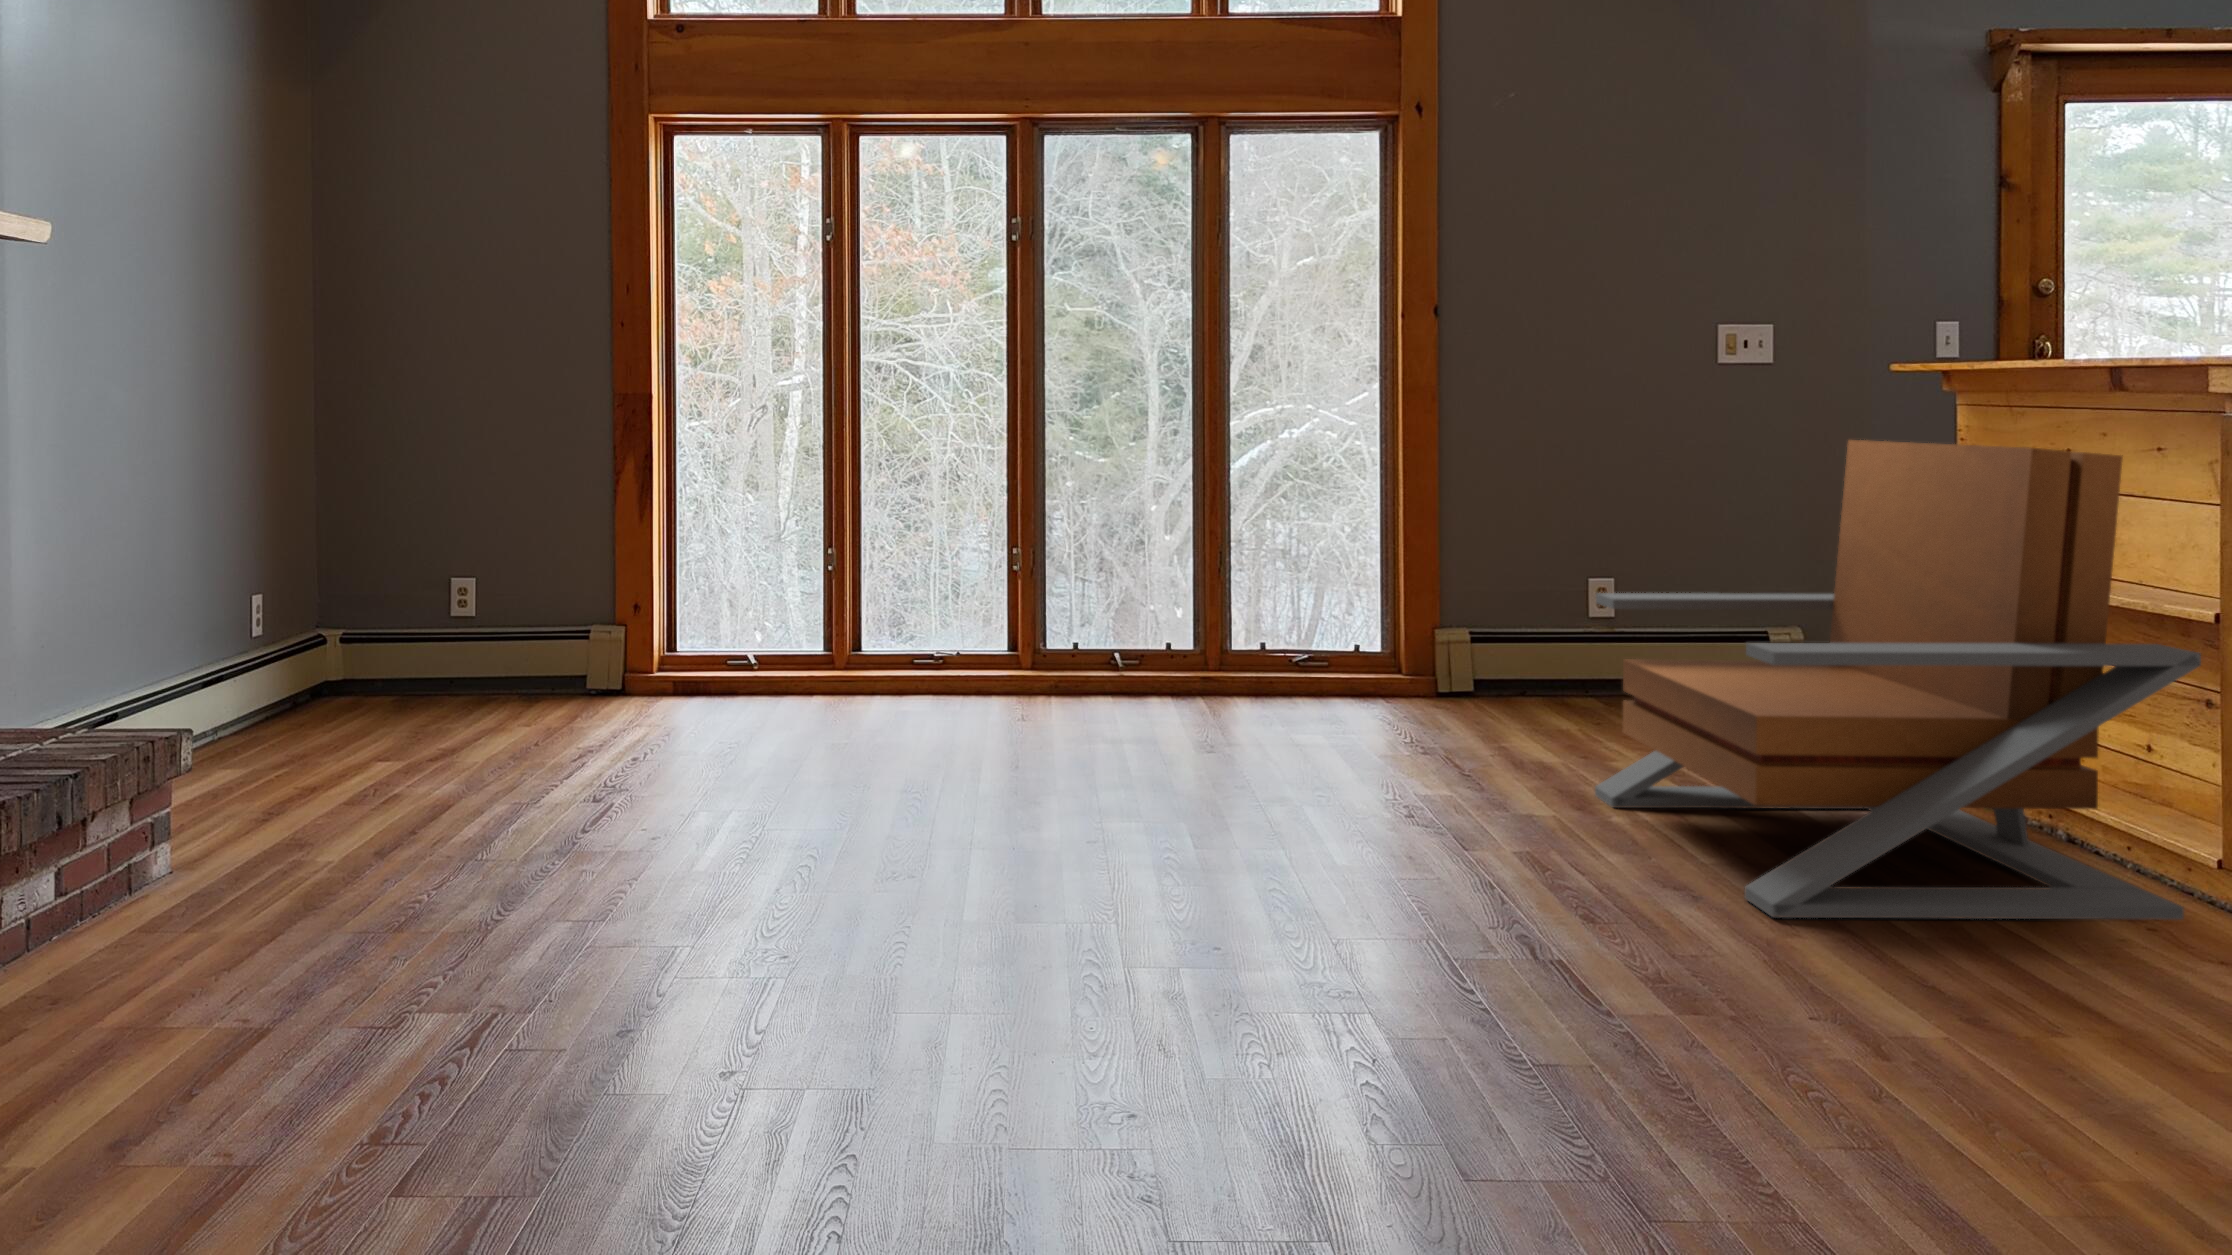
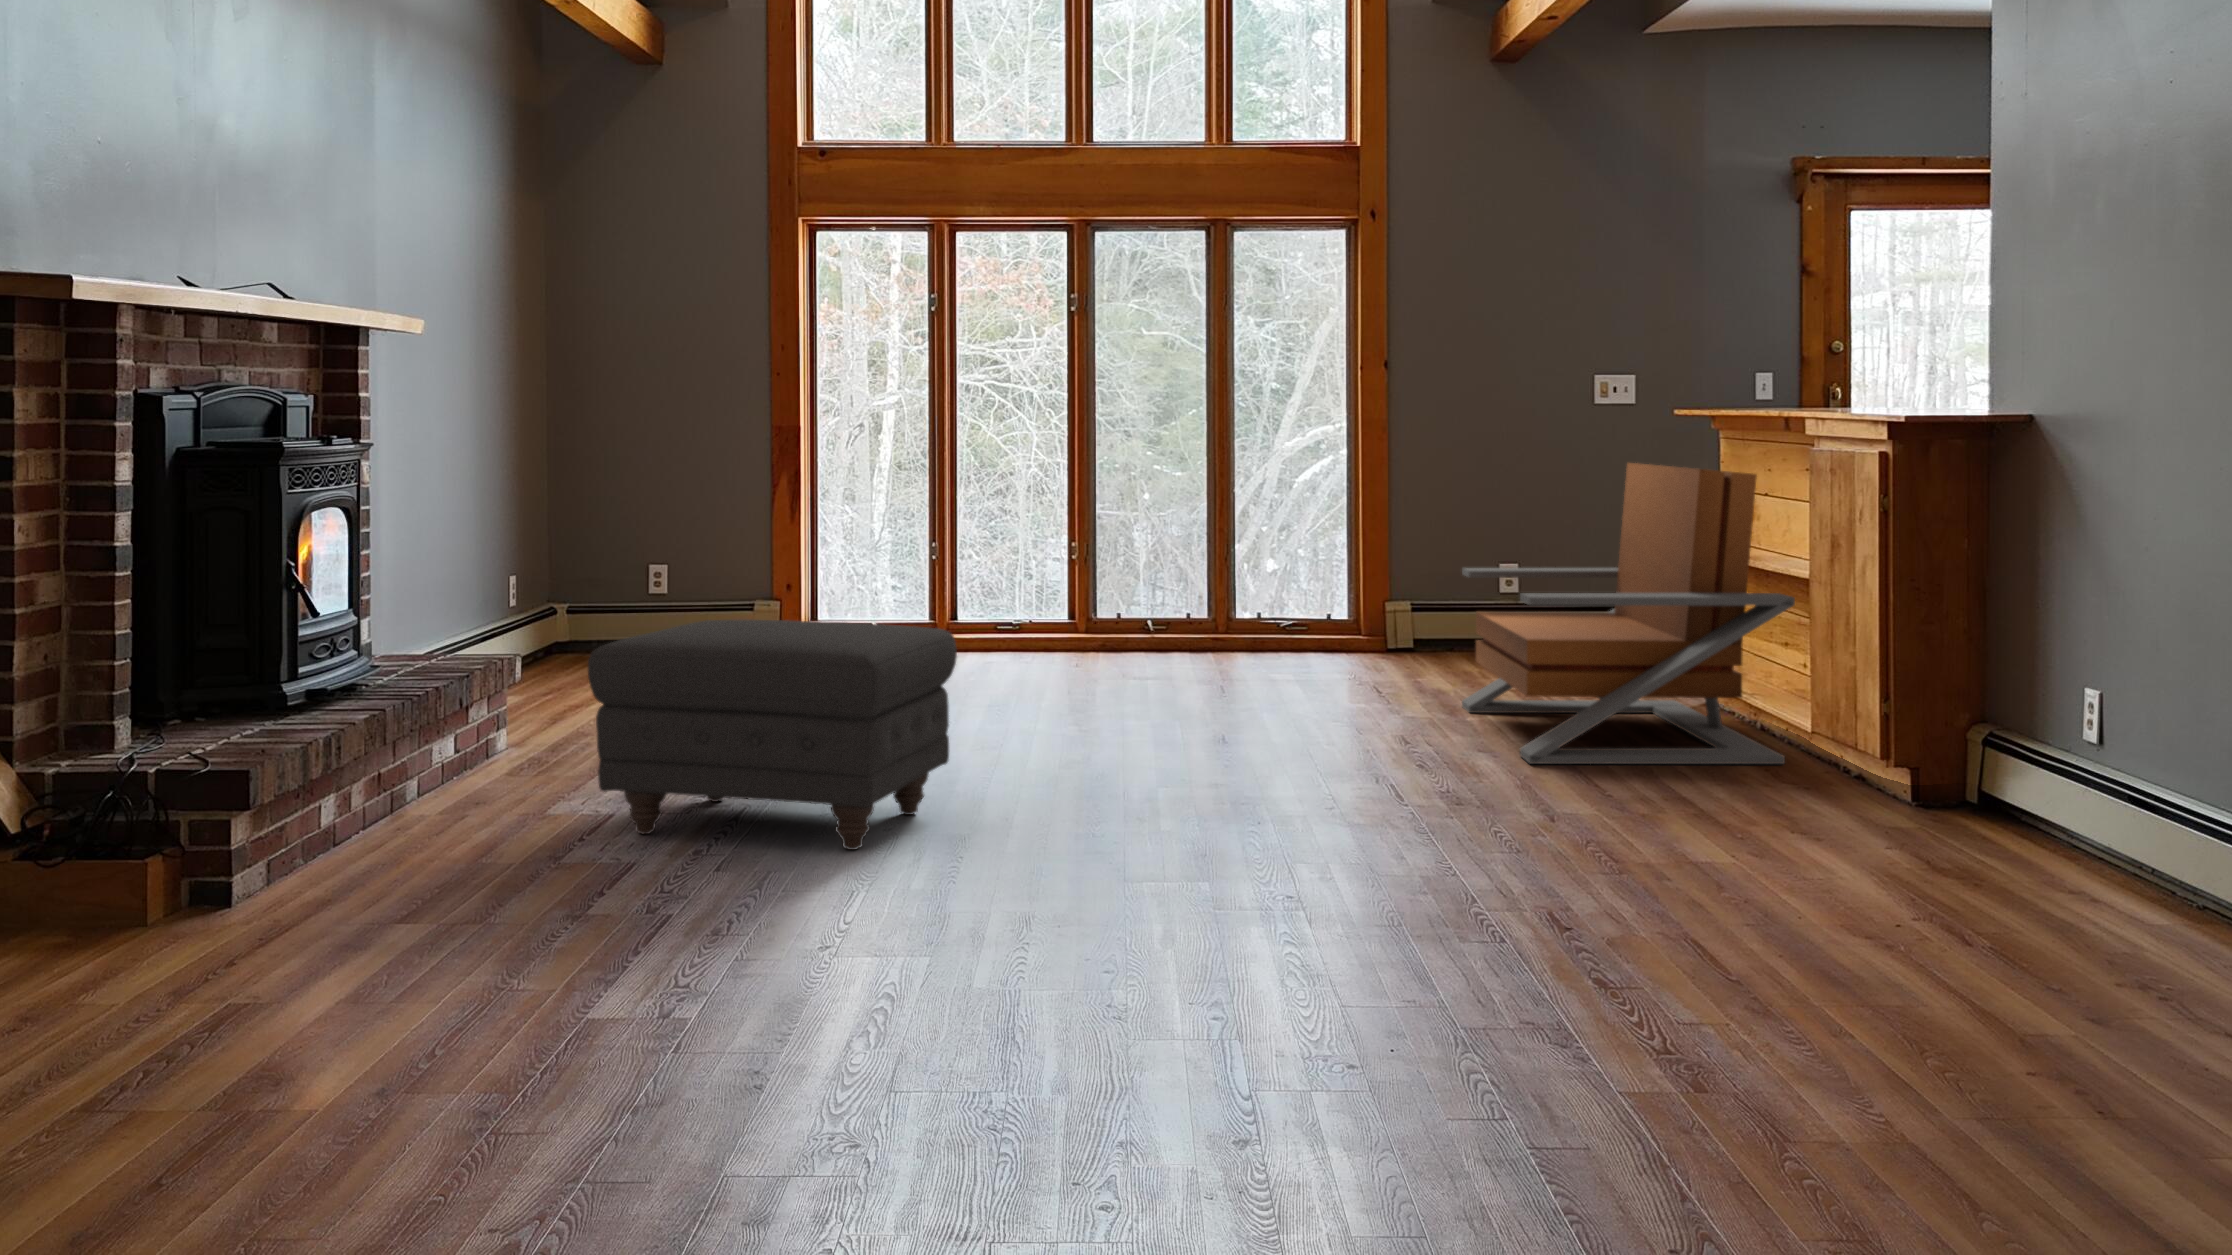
ottoman: none [195,696,859,1142] -> present [588,620,957,850]

